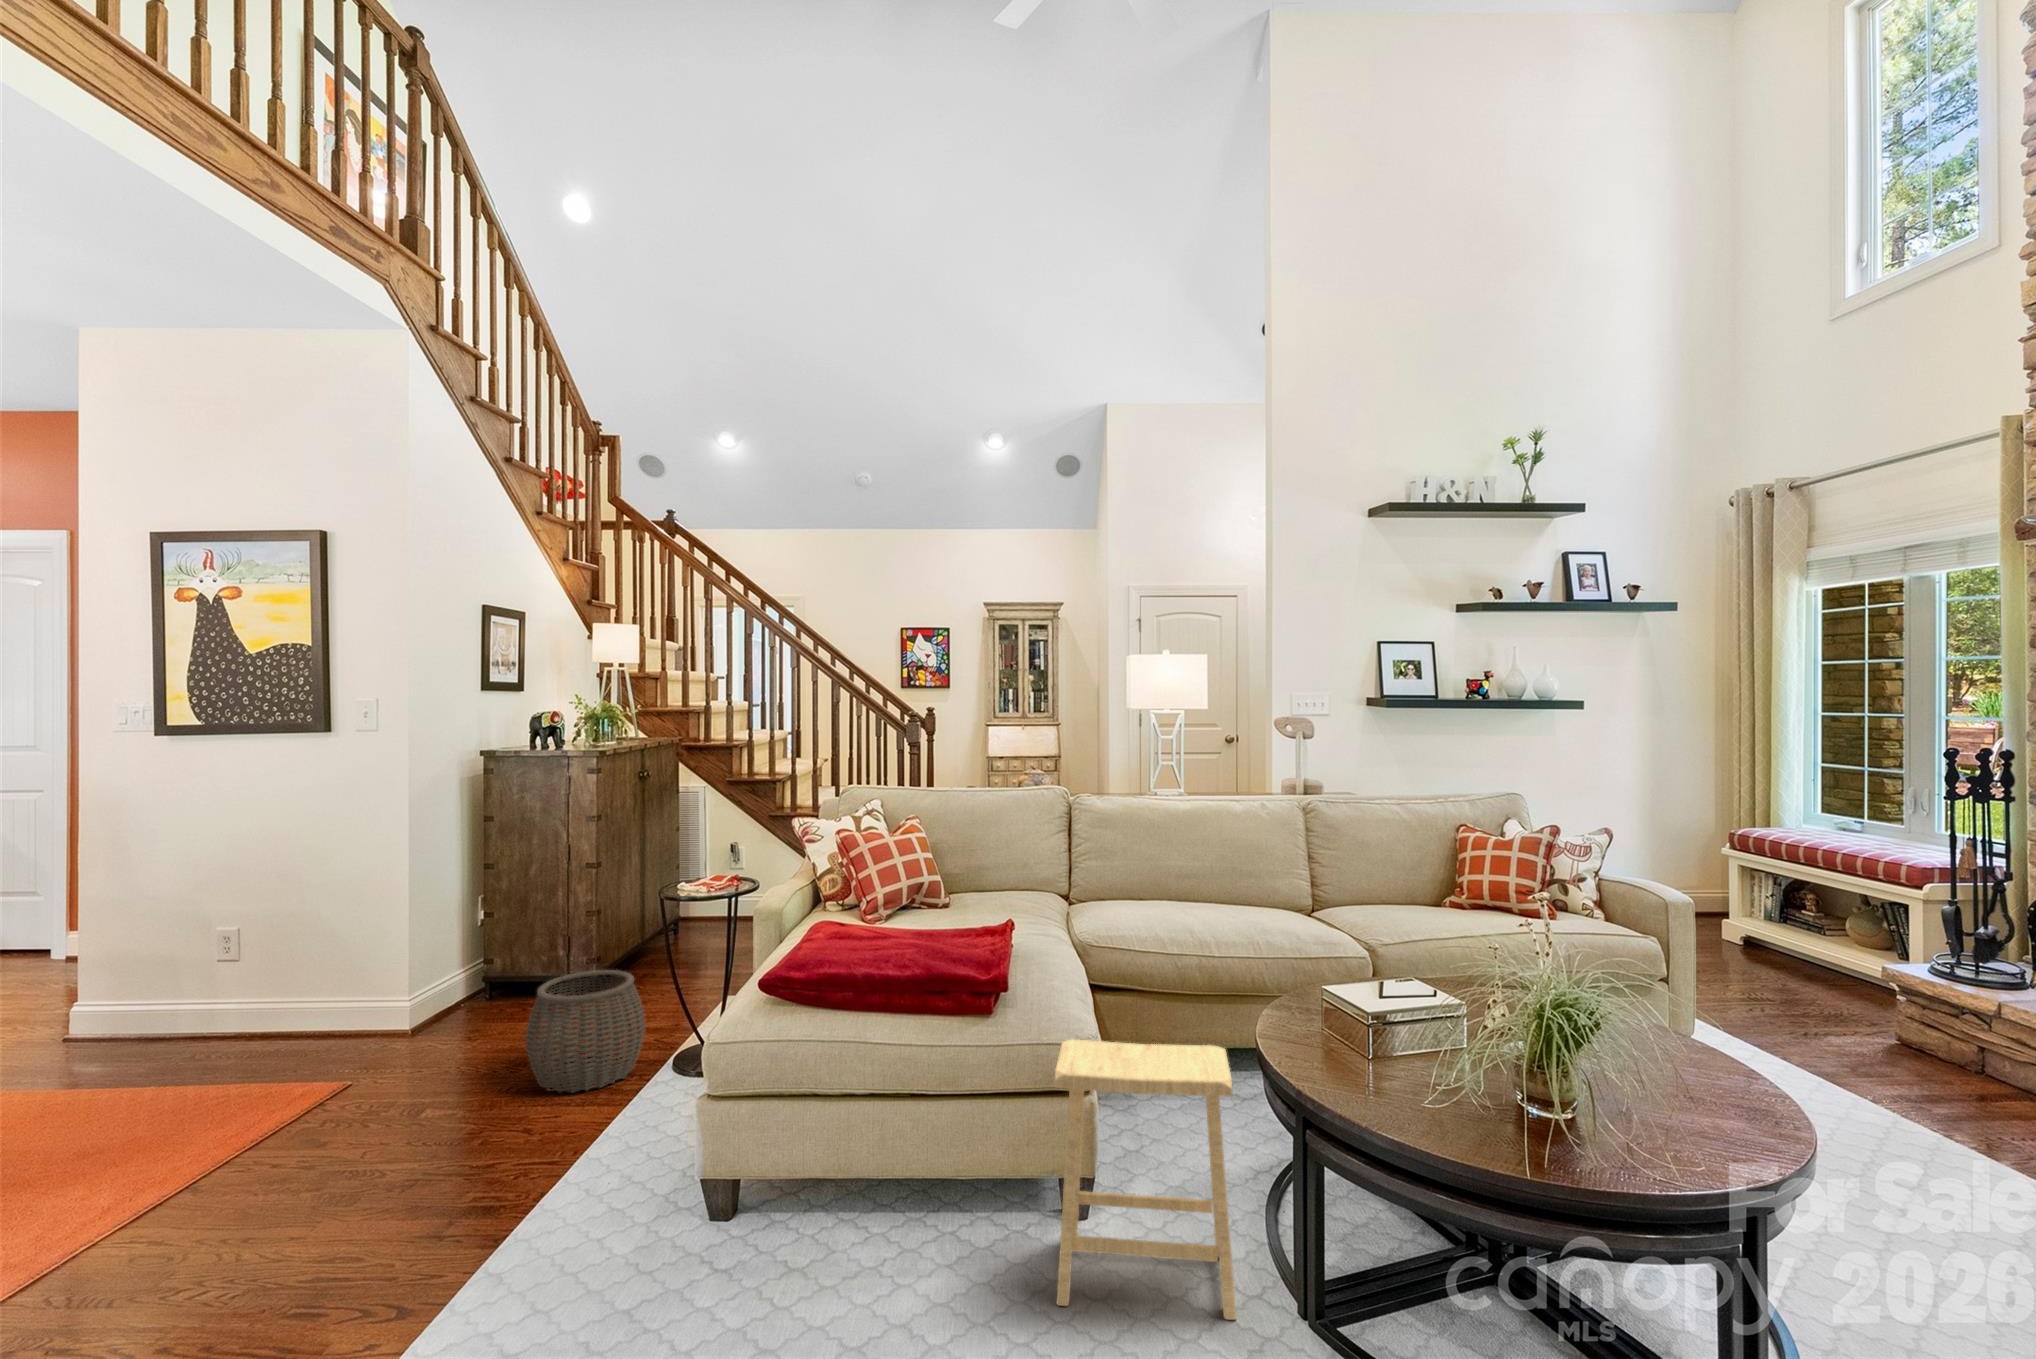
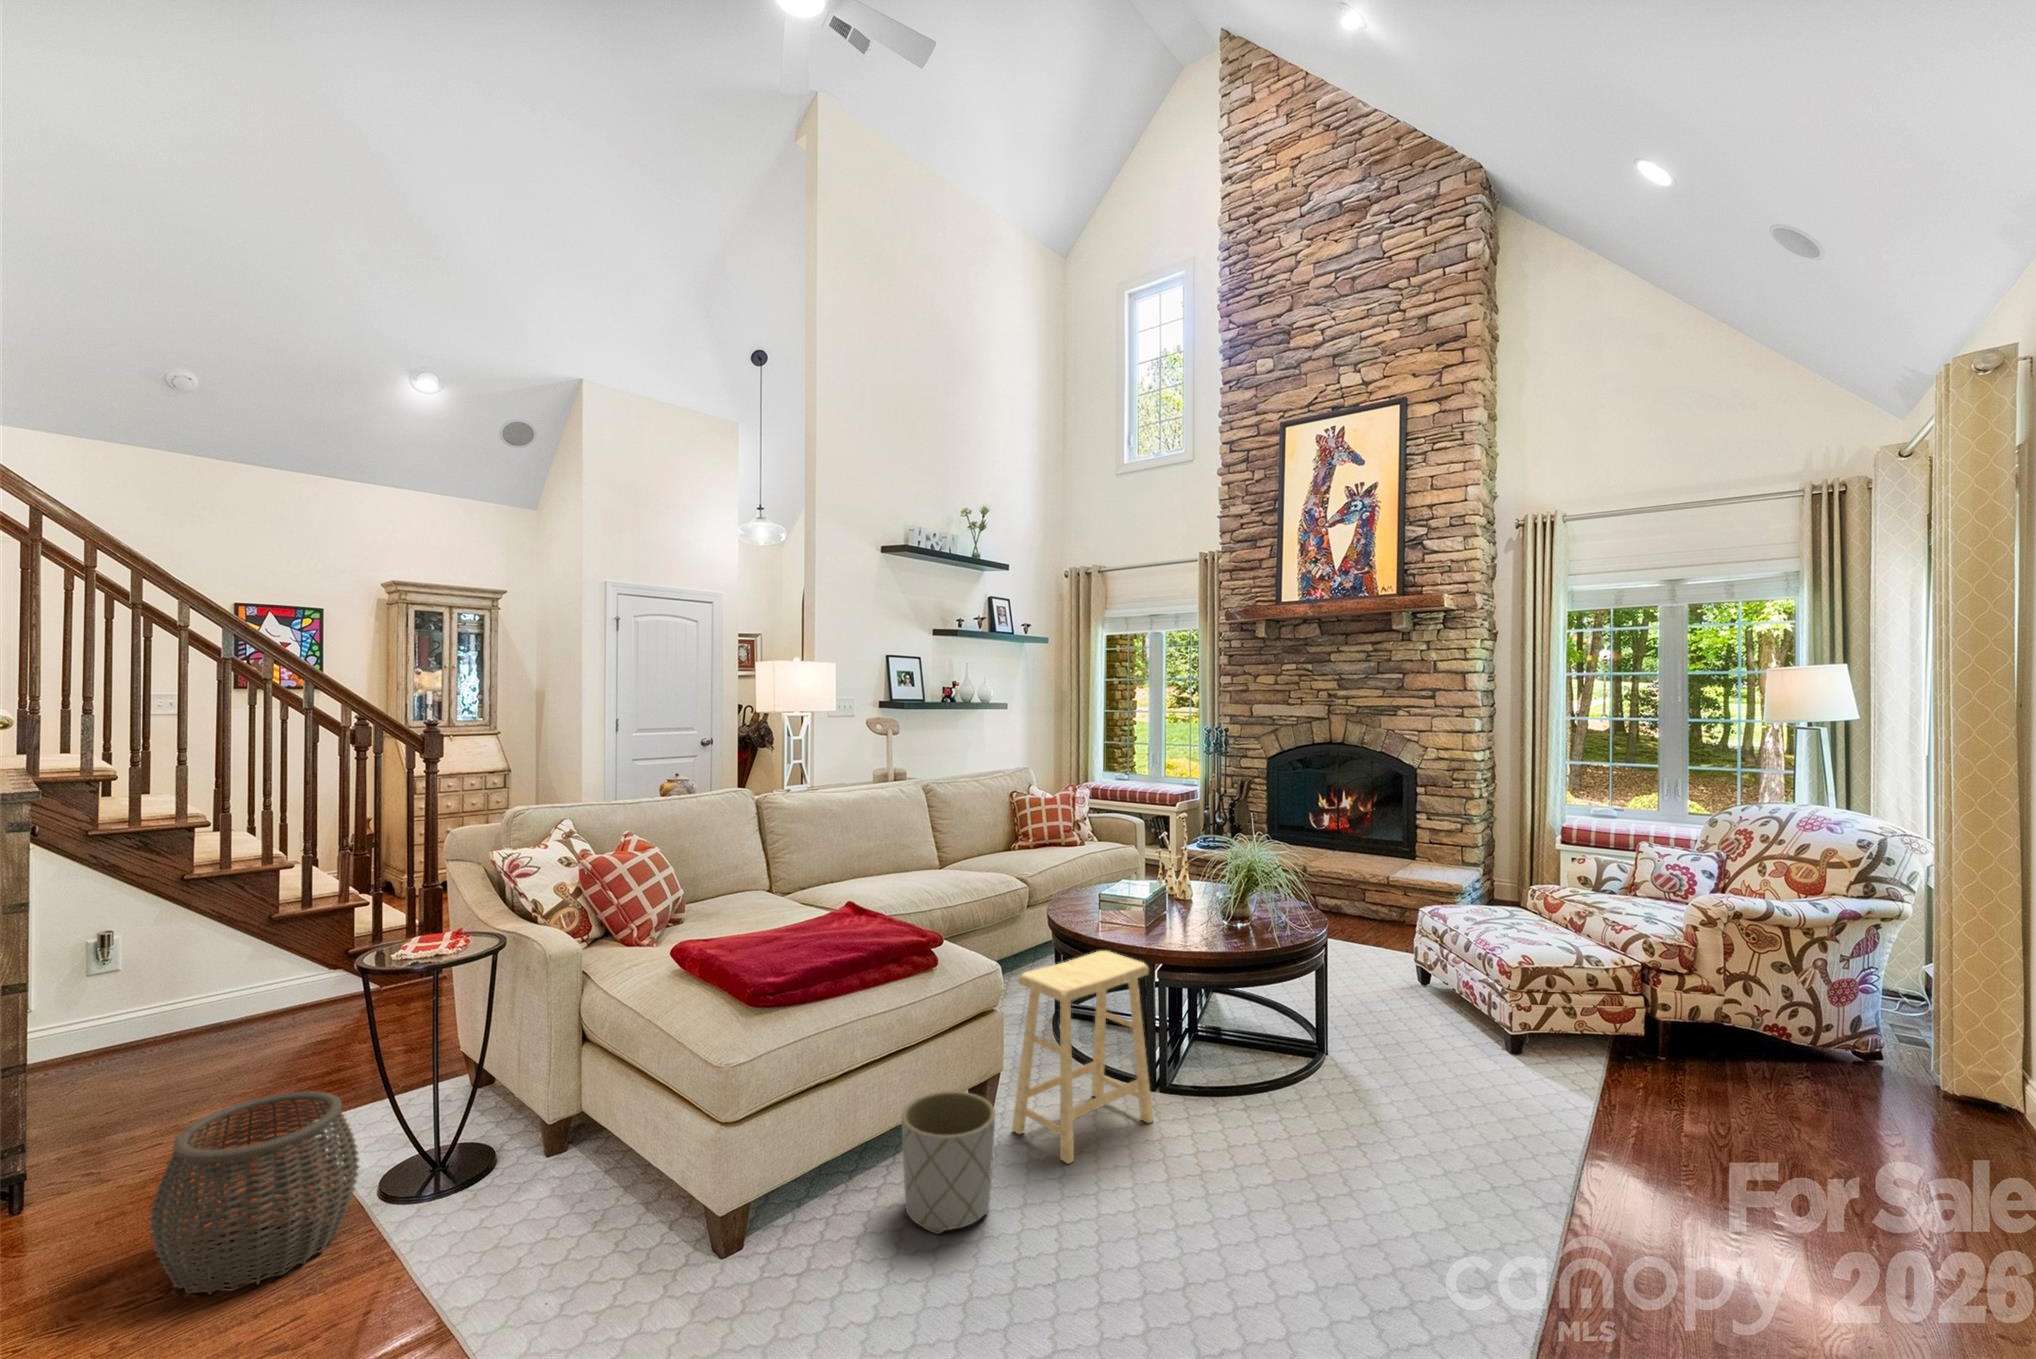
planter: none [833,1138,942,1303] -> present [901,1091,995,1234]

